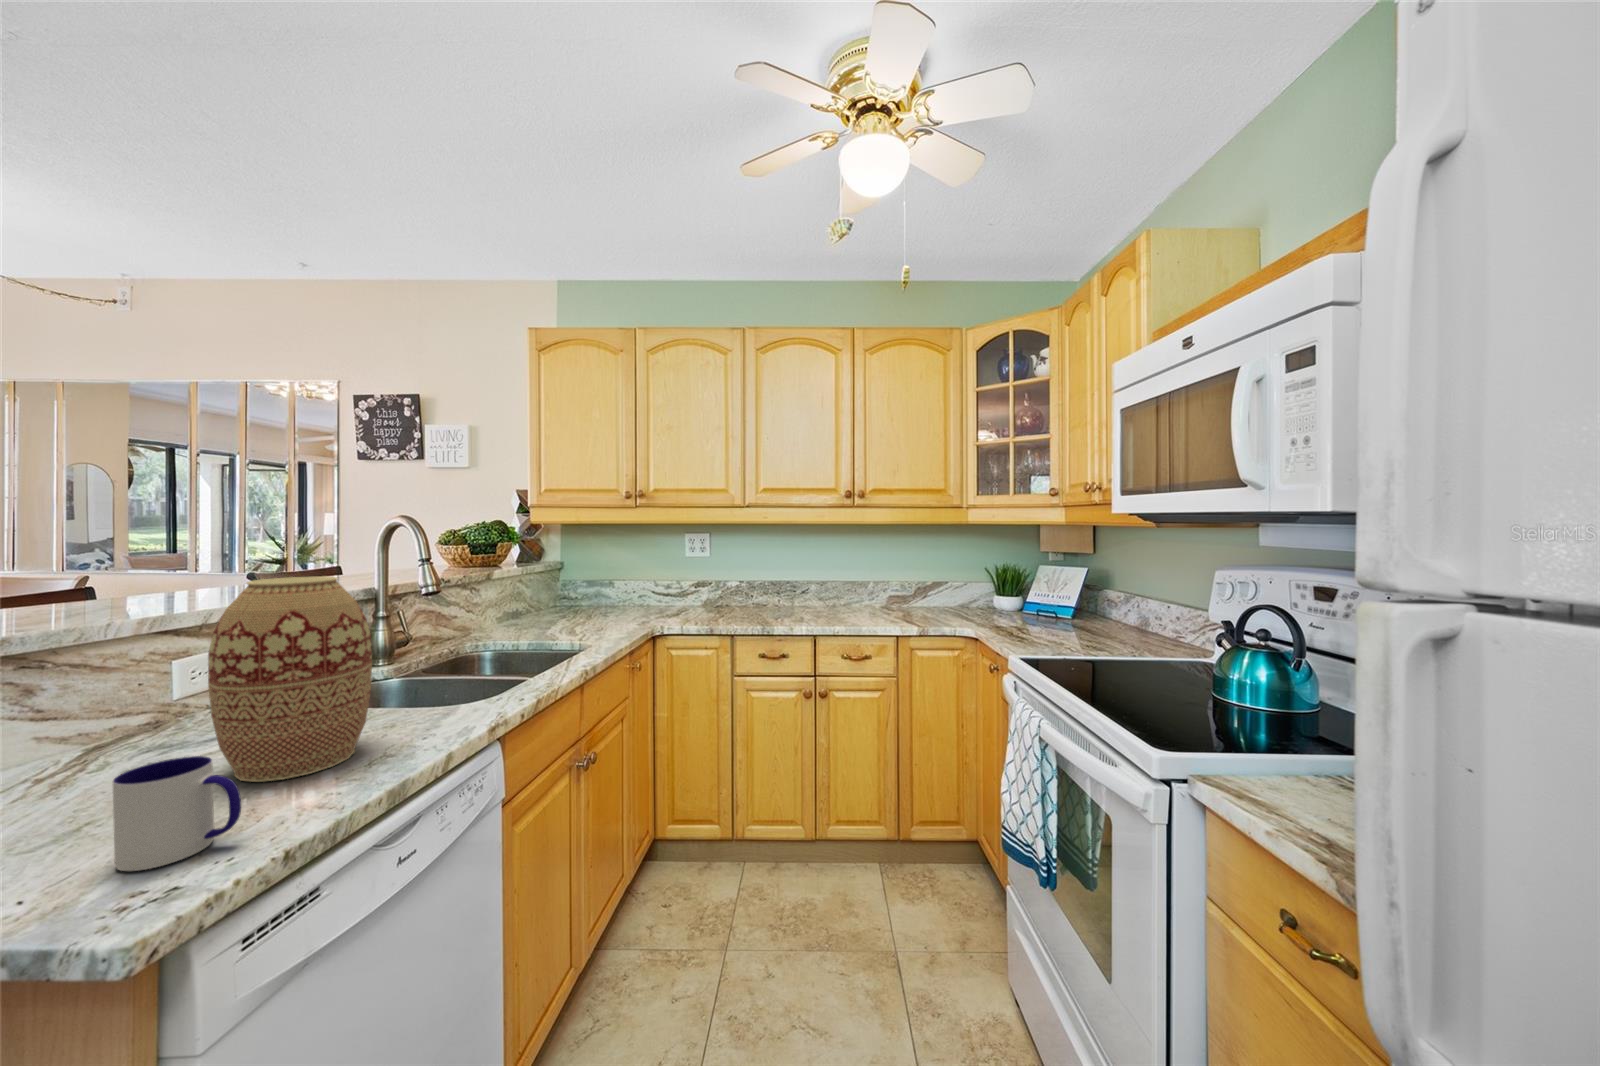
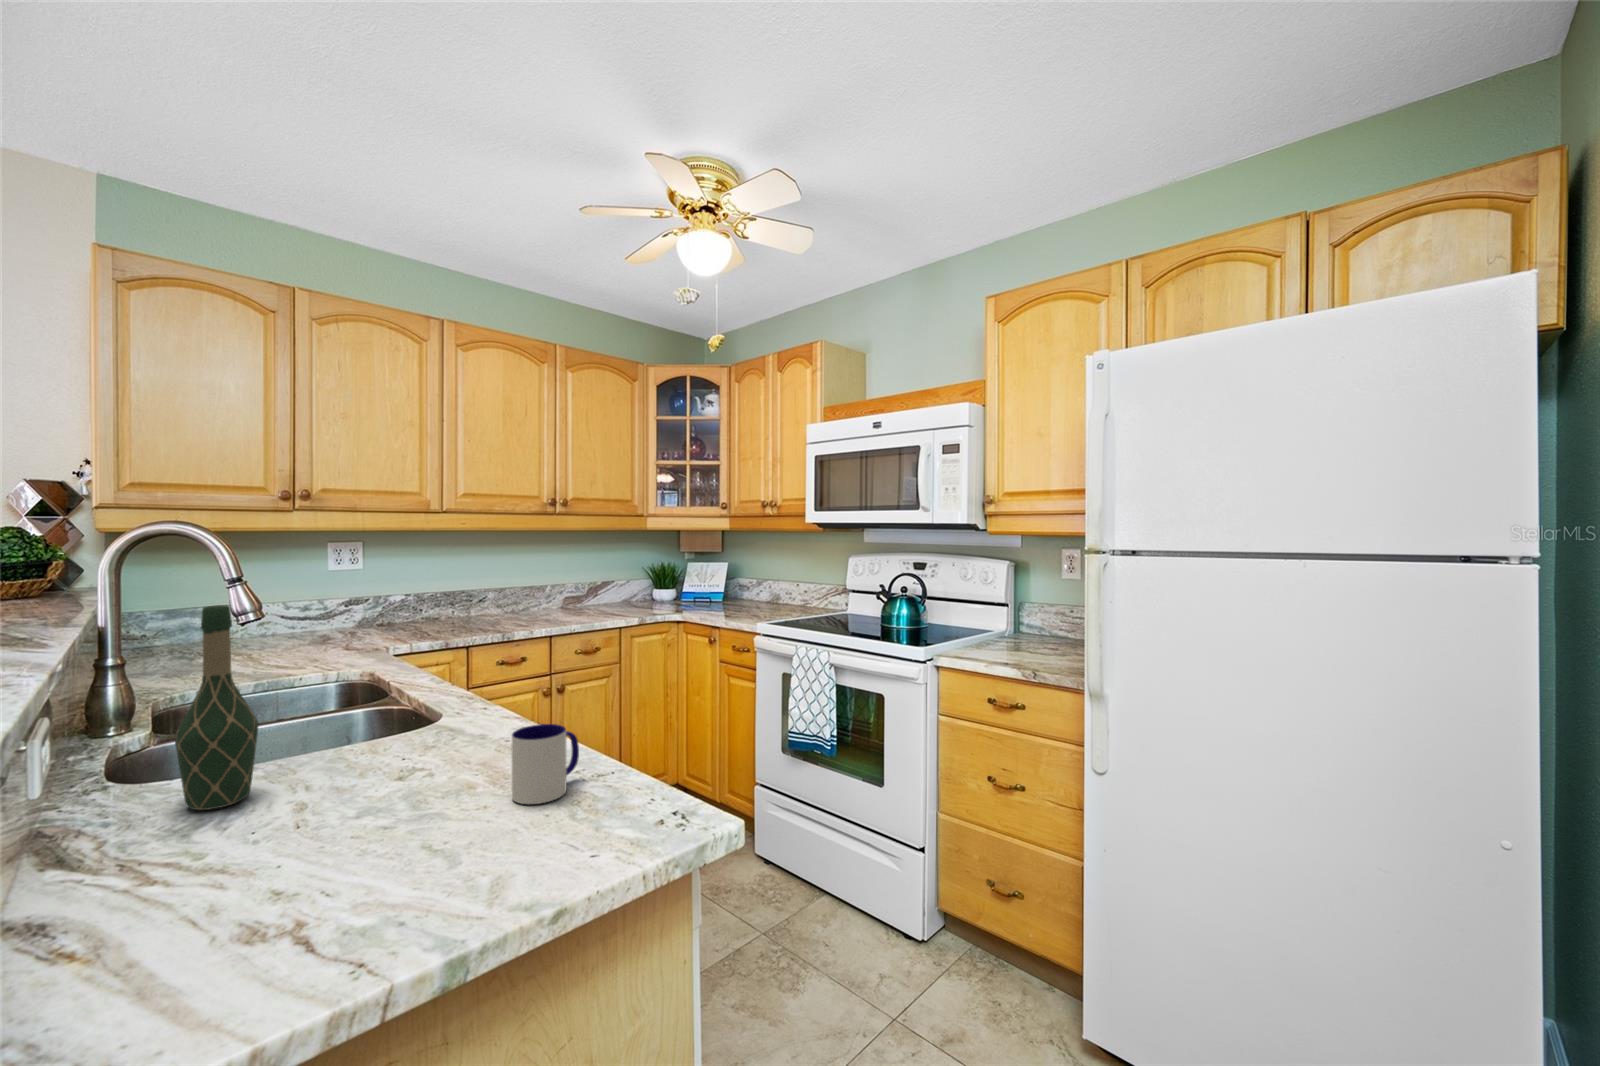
wine bottle: none [118,576,199,755] -> present [175,605,258,810]
vase: present [208,576,372,782] -> none [372,591,498,778]

